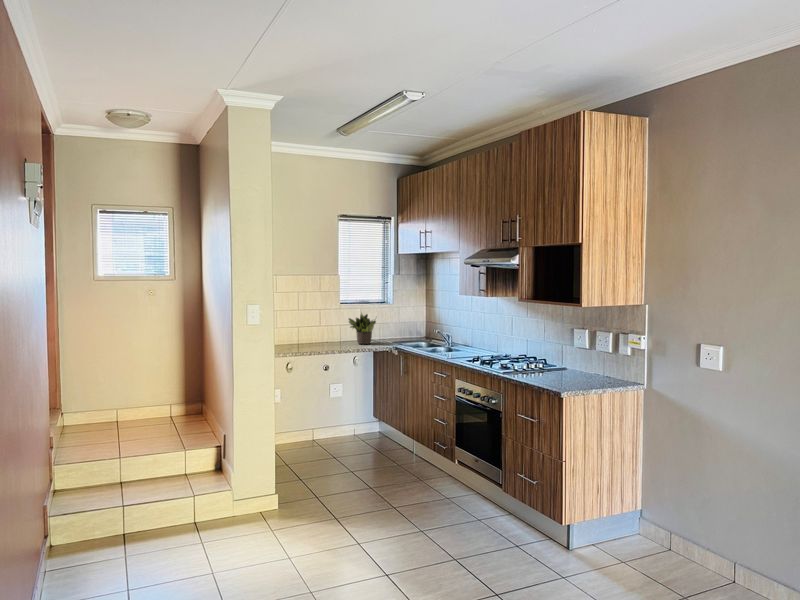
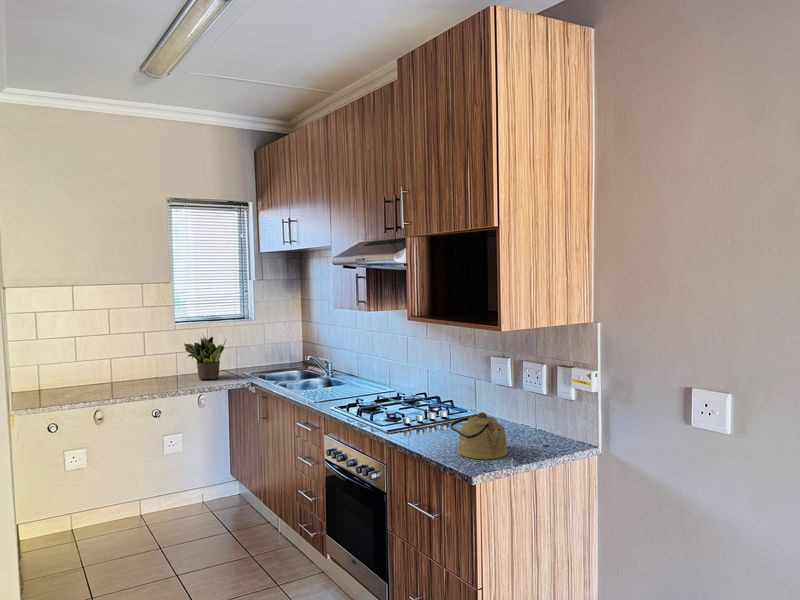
kettle: none [547,358,585,386] -> present [450,412,508,459]

